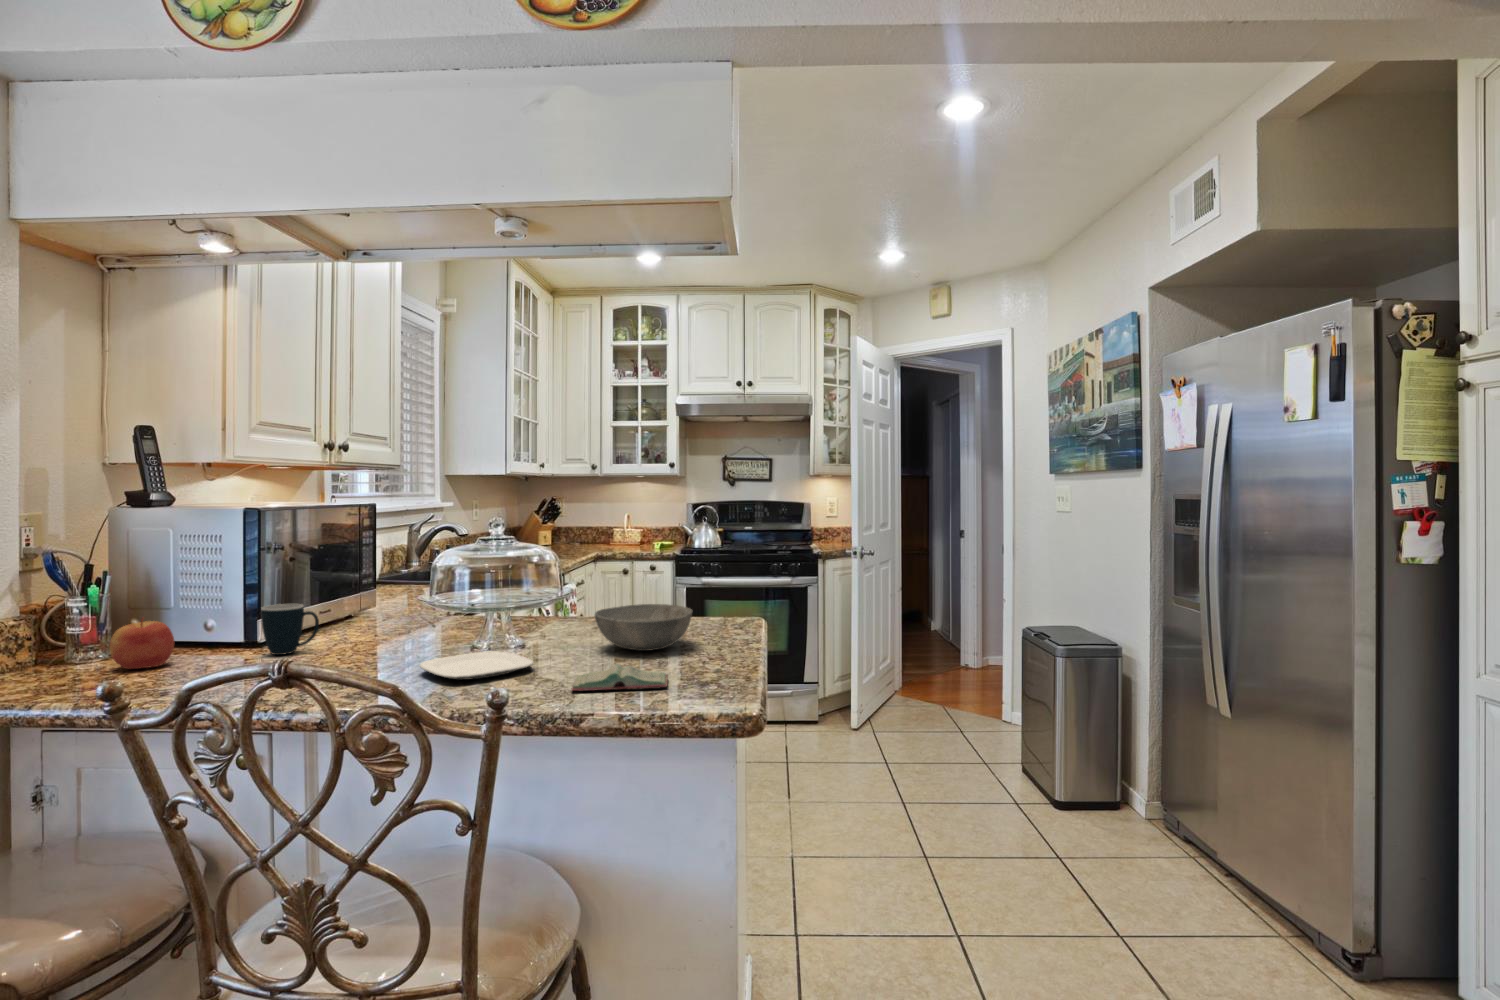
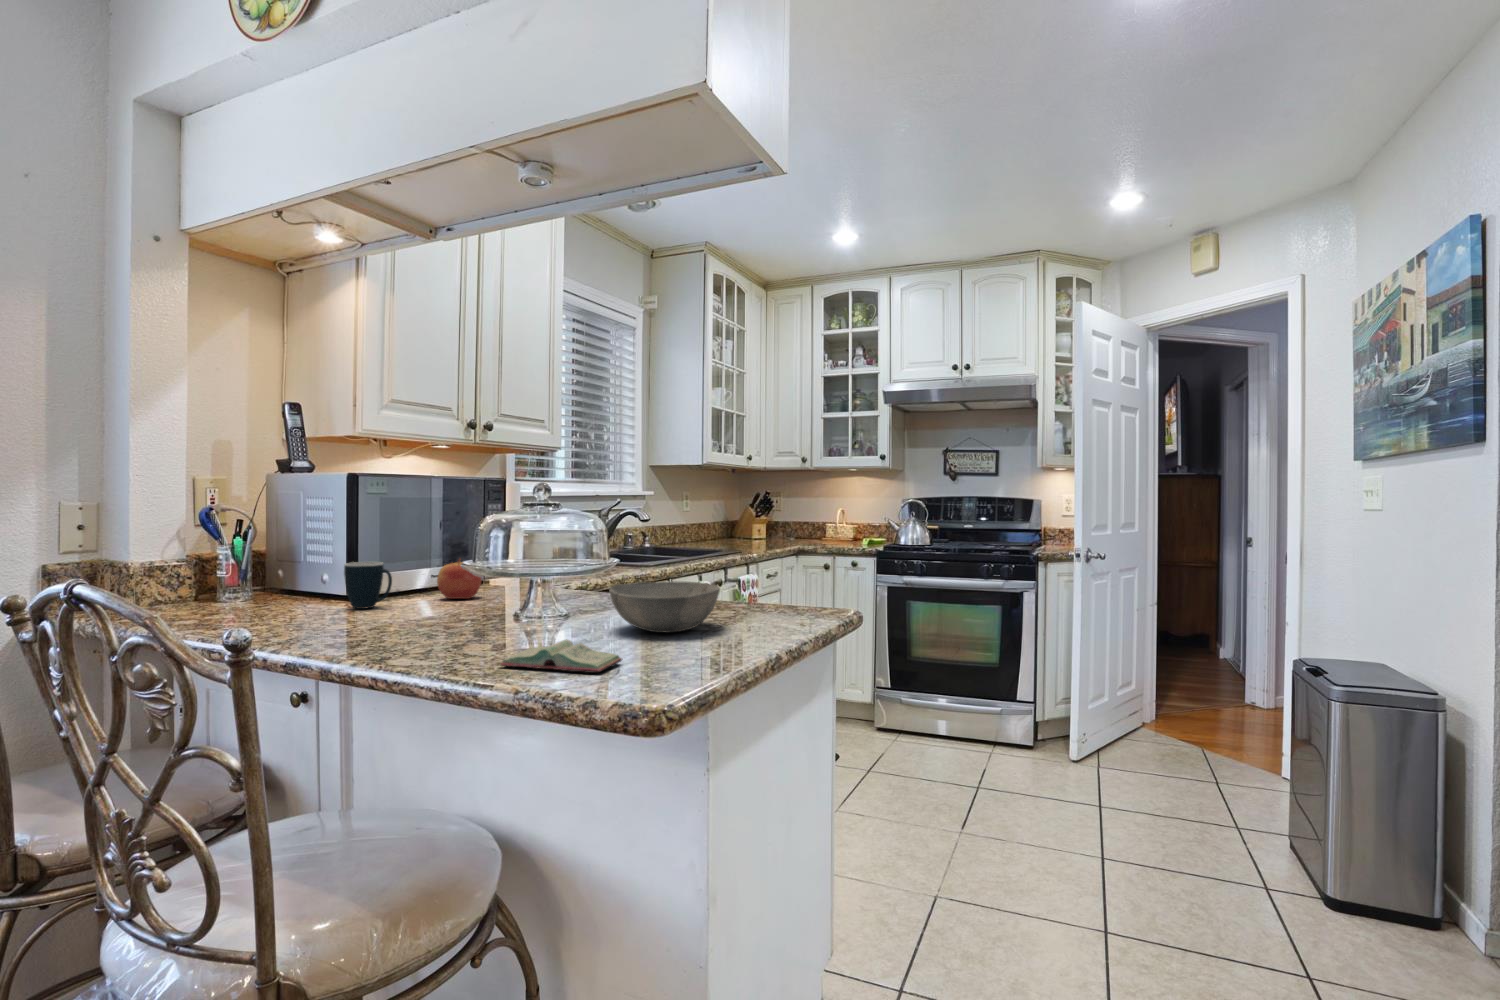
apple: present [110,618,174,669] -> present [437,559,481,599]
plate: present [420,651,533,680] -> none [411,619,522,644]

